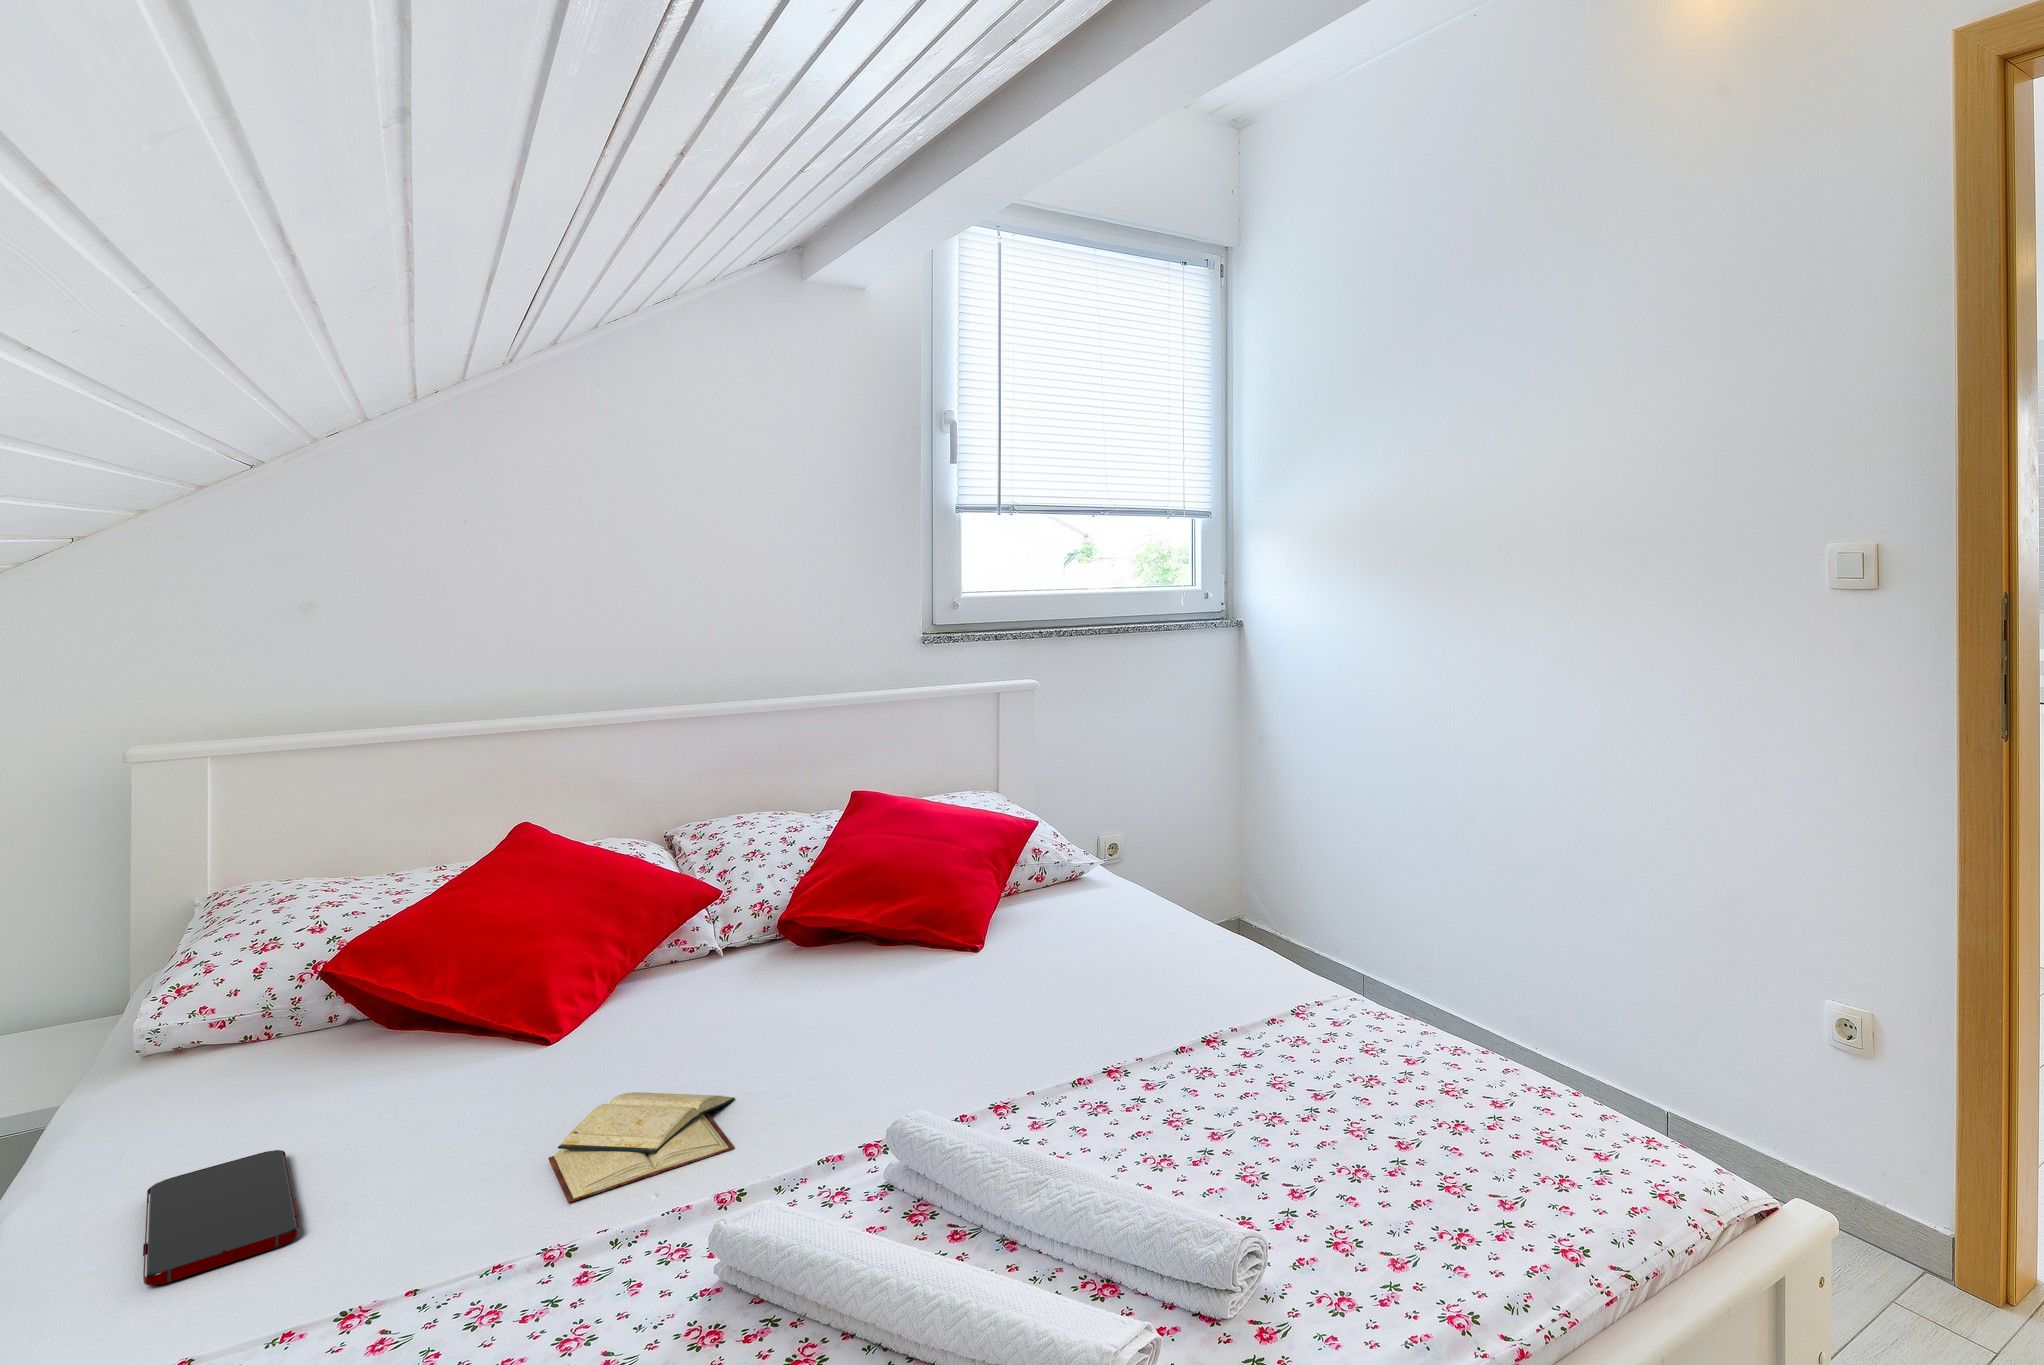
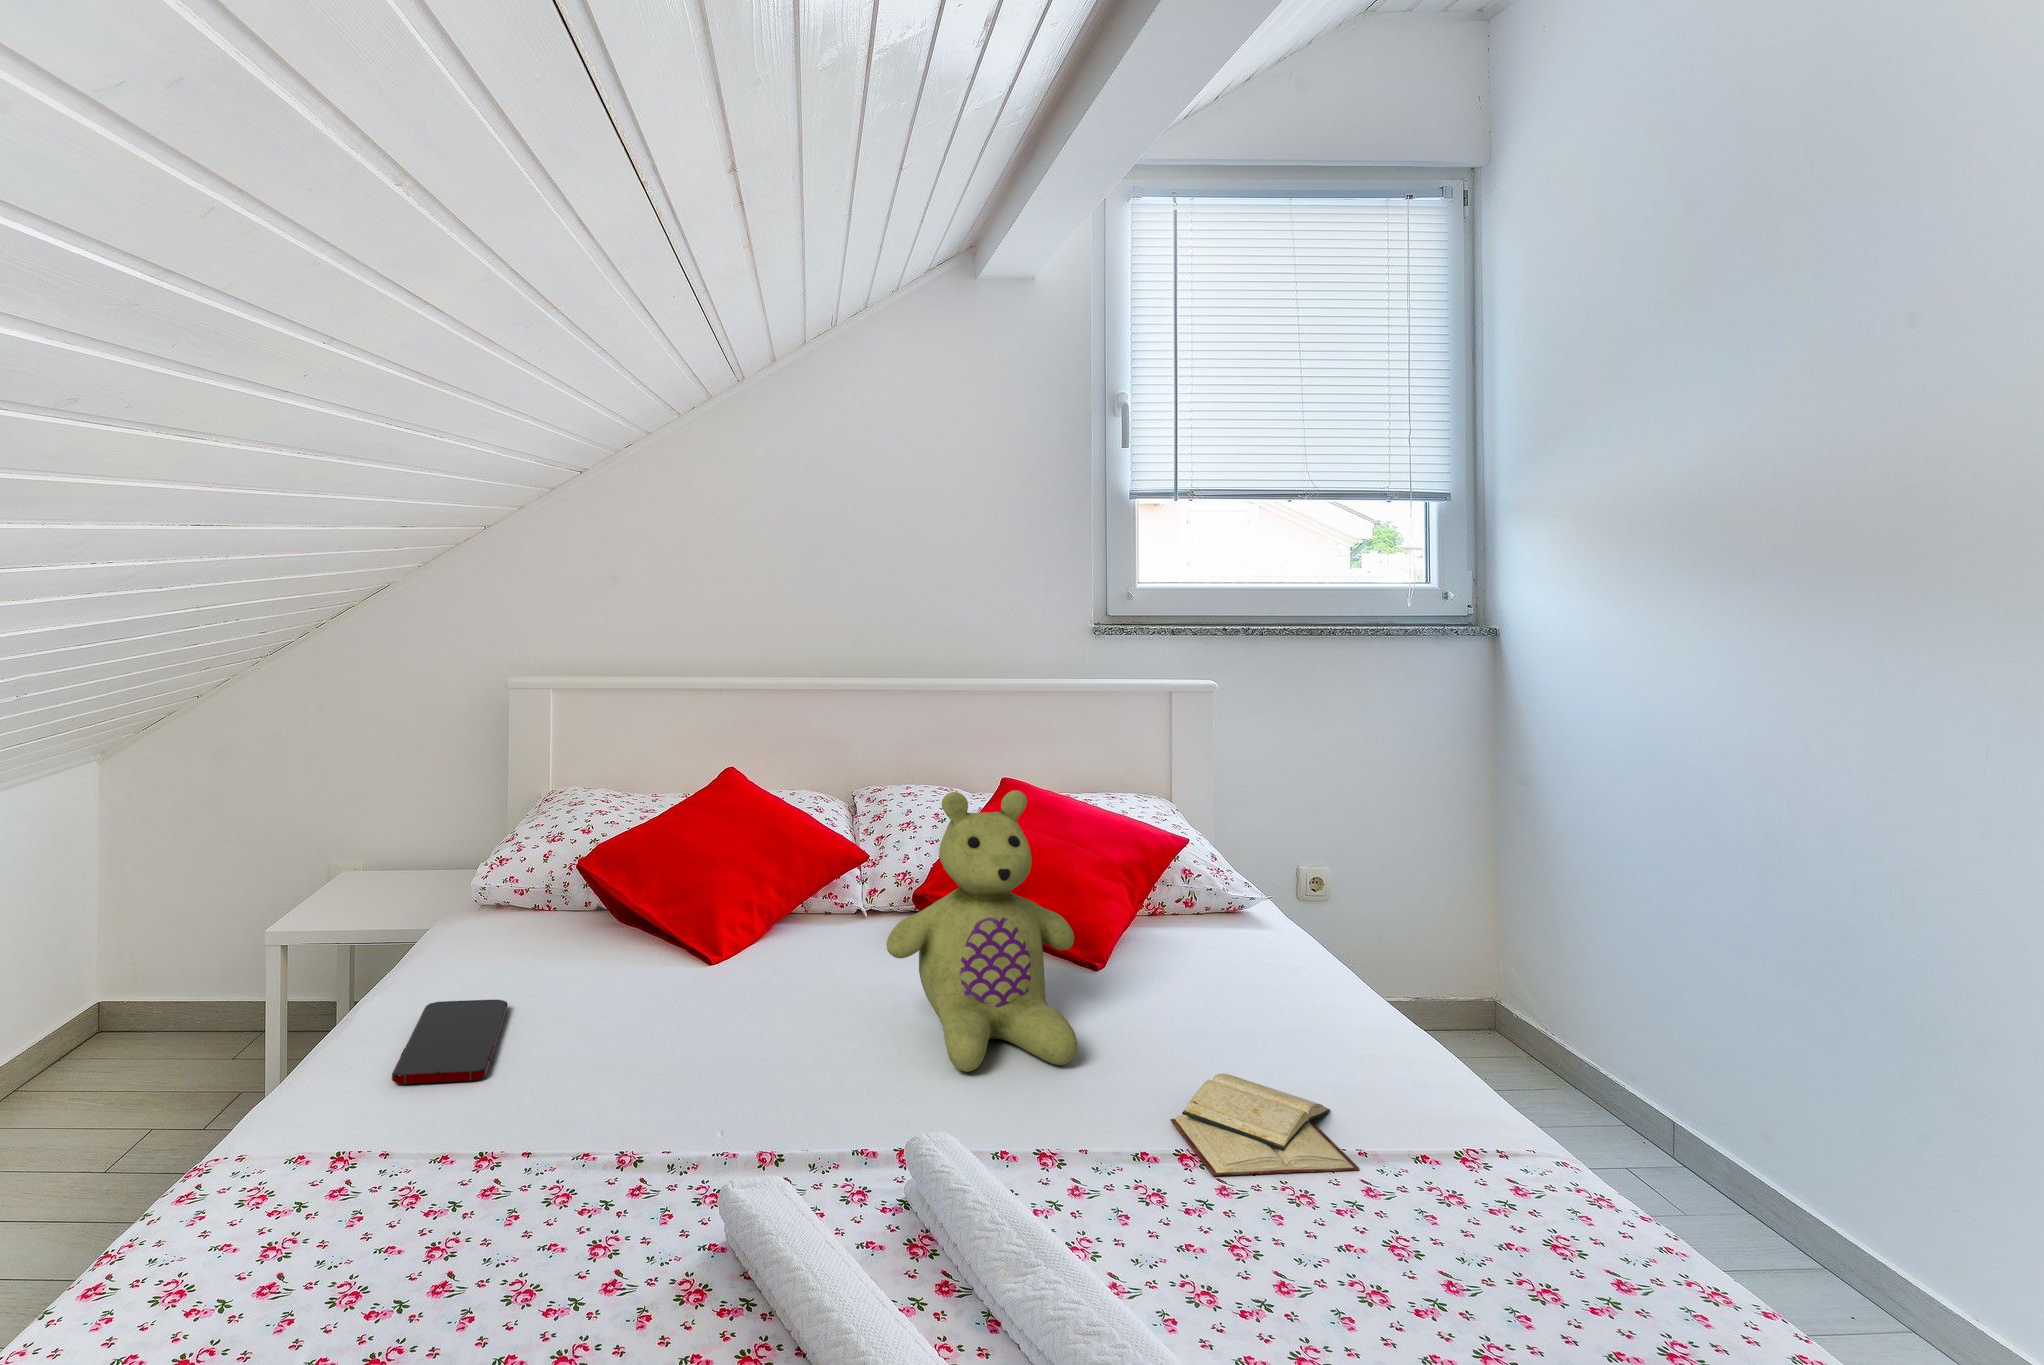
stuffed bear: none [791,791,990,1064] -> present [886,790,1077,1072]
diary: present [548,1092,735,1203] -> present [1170,1074,1359,1176]

